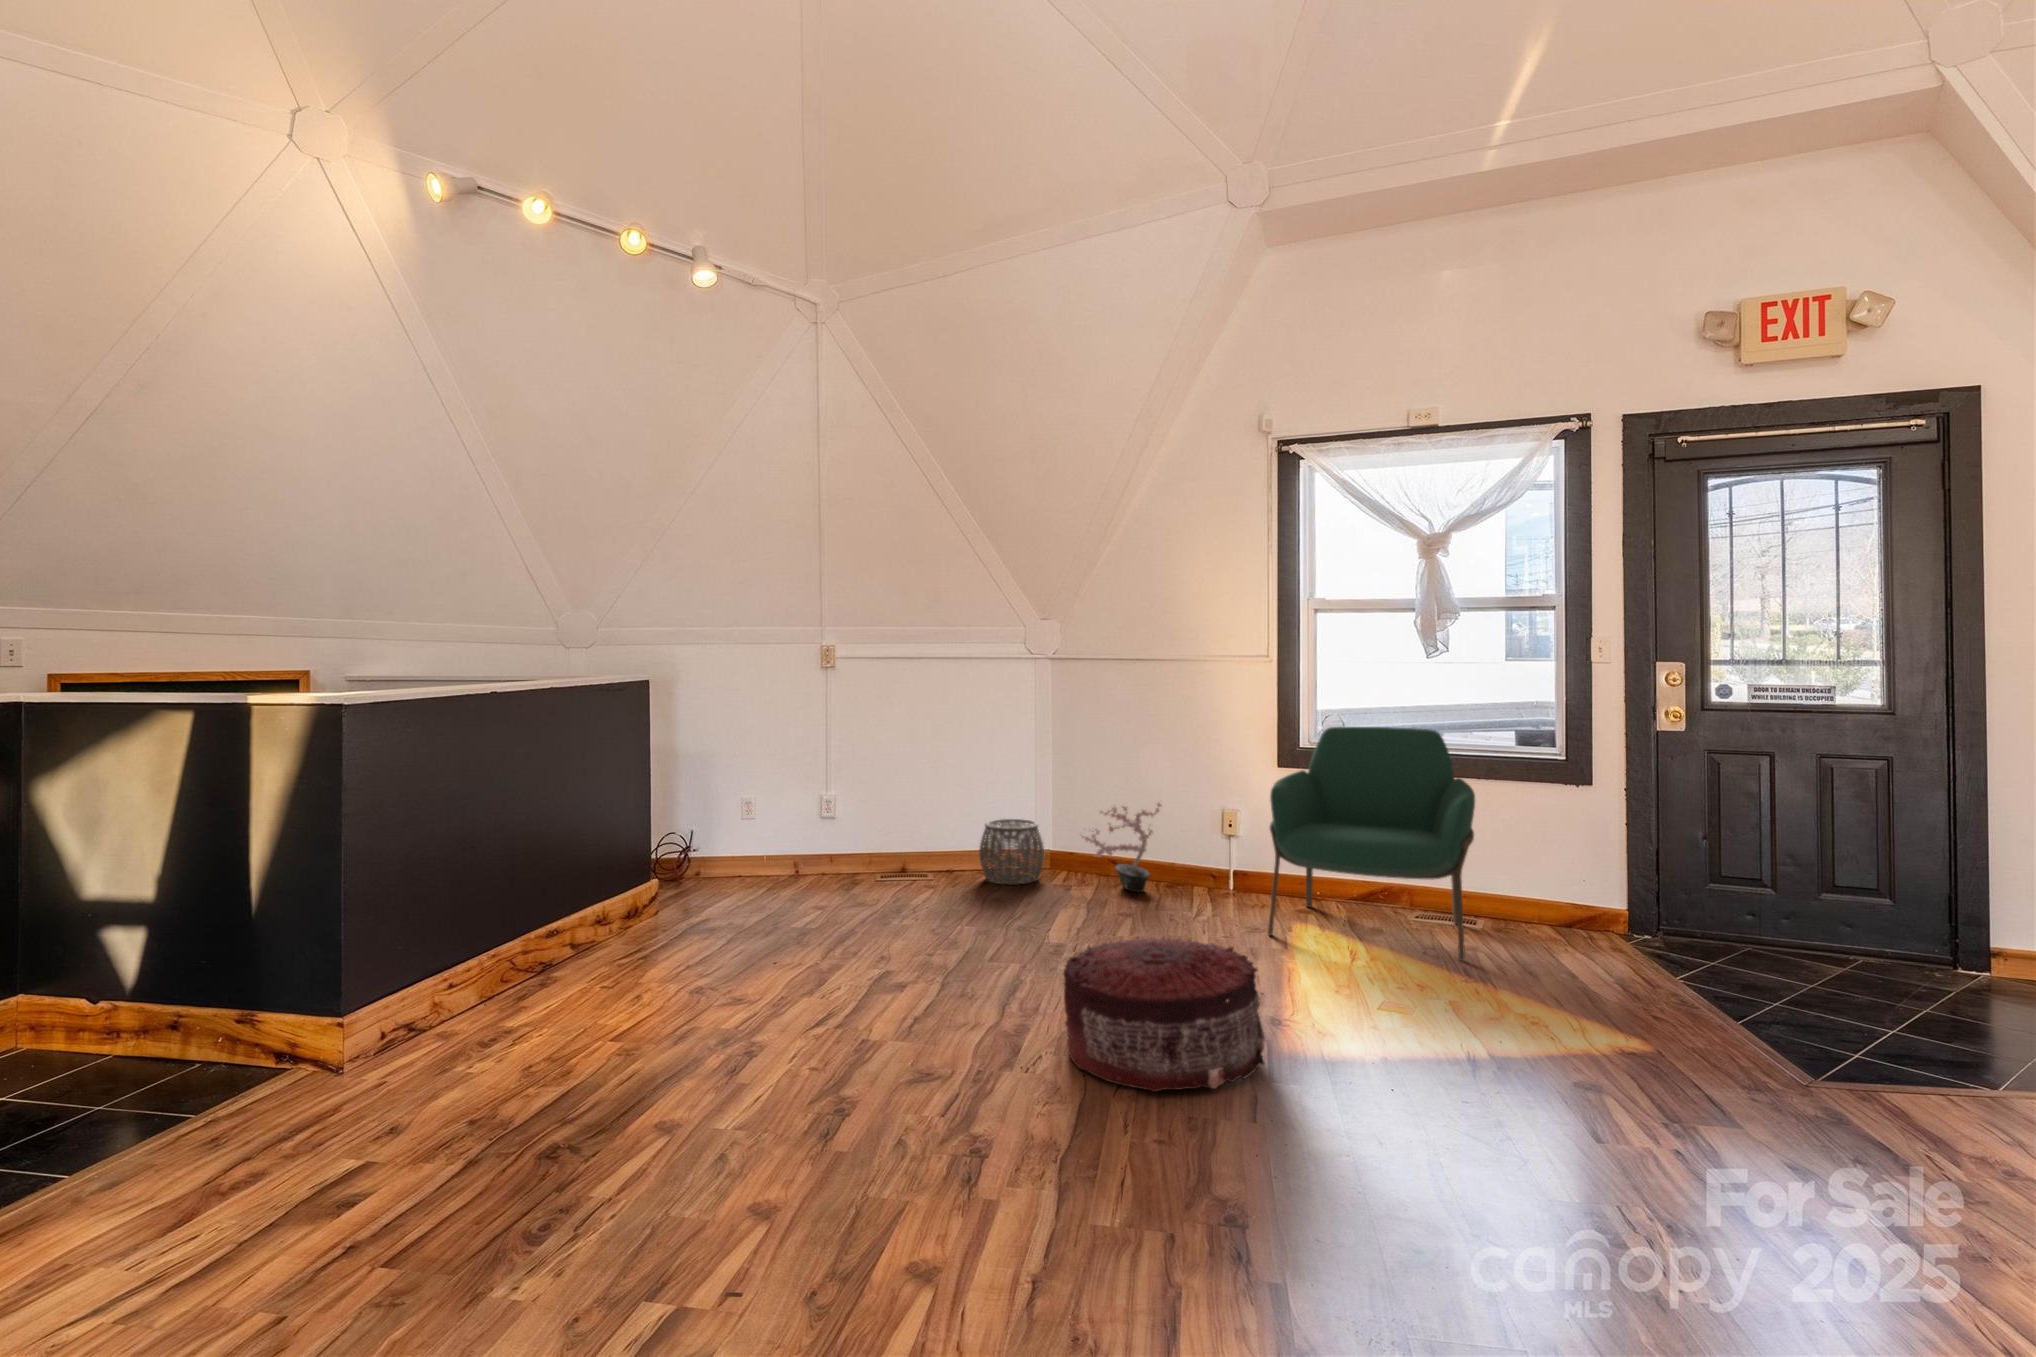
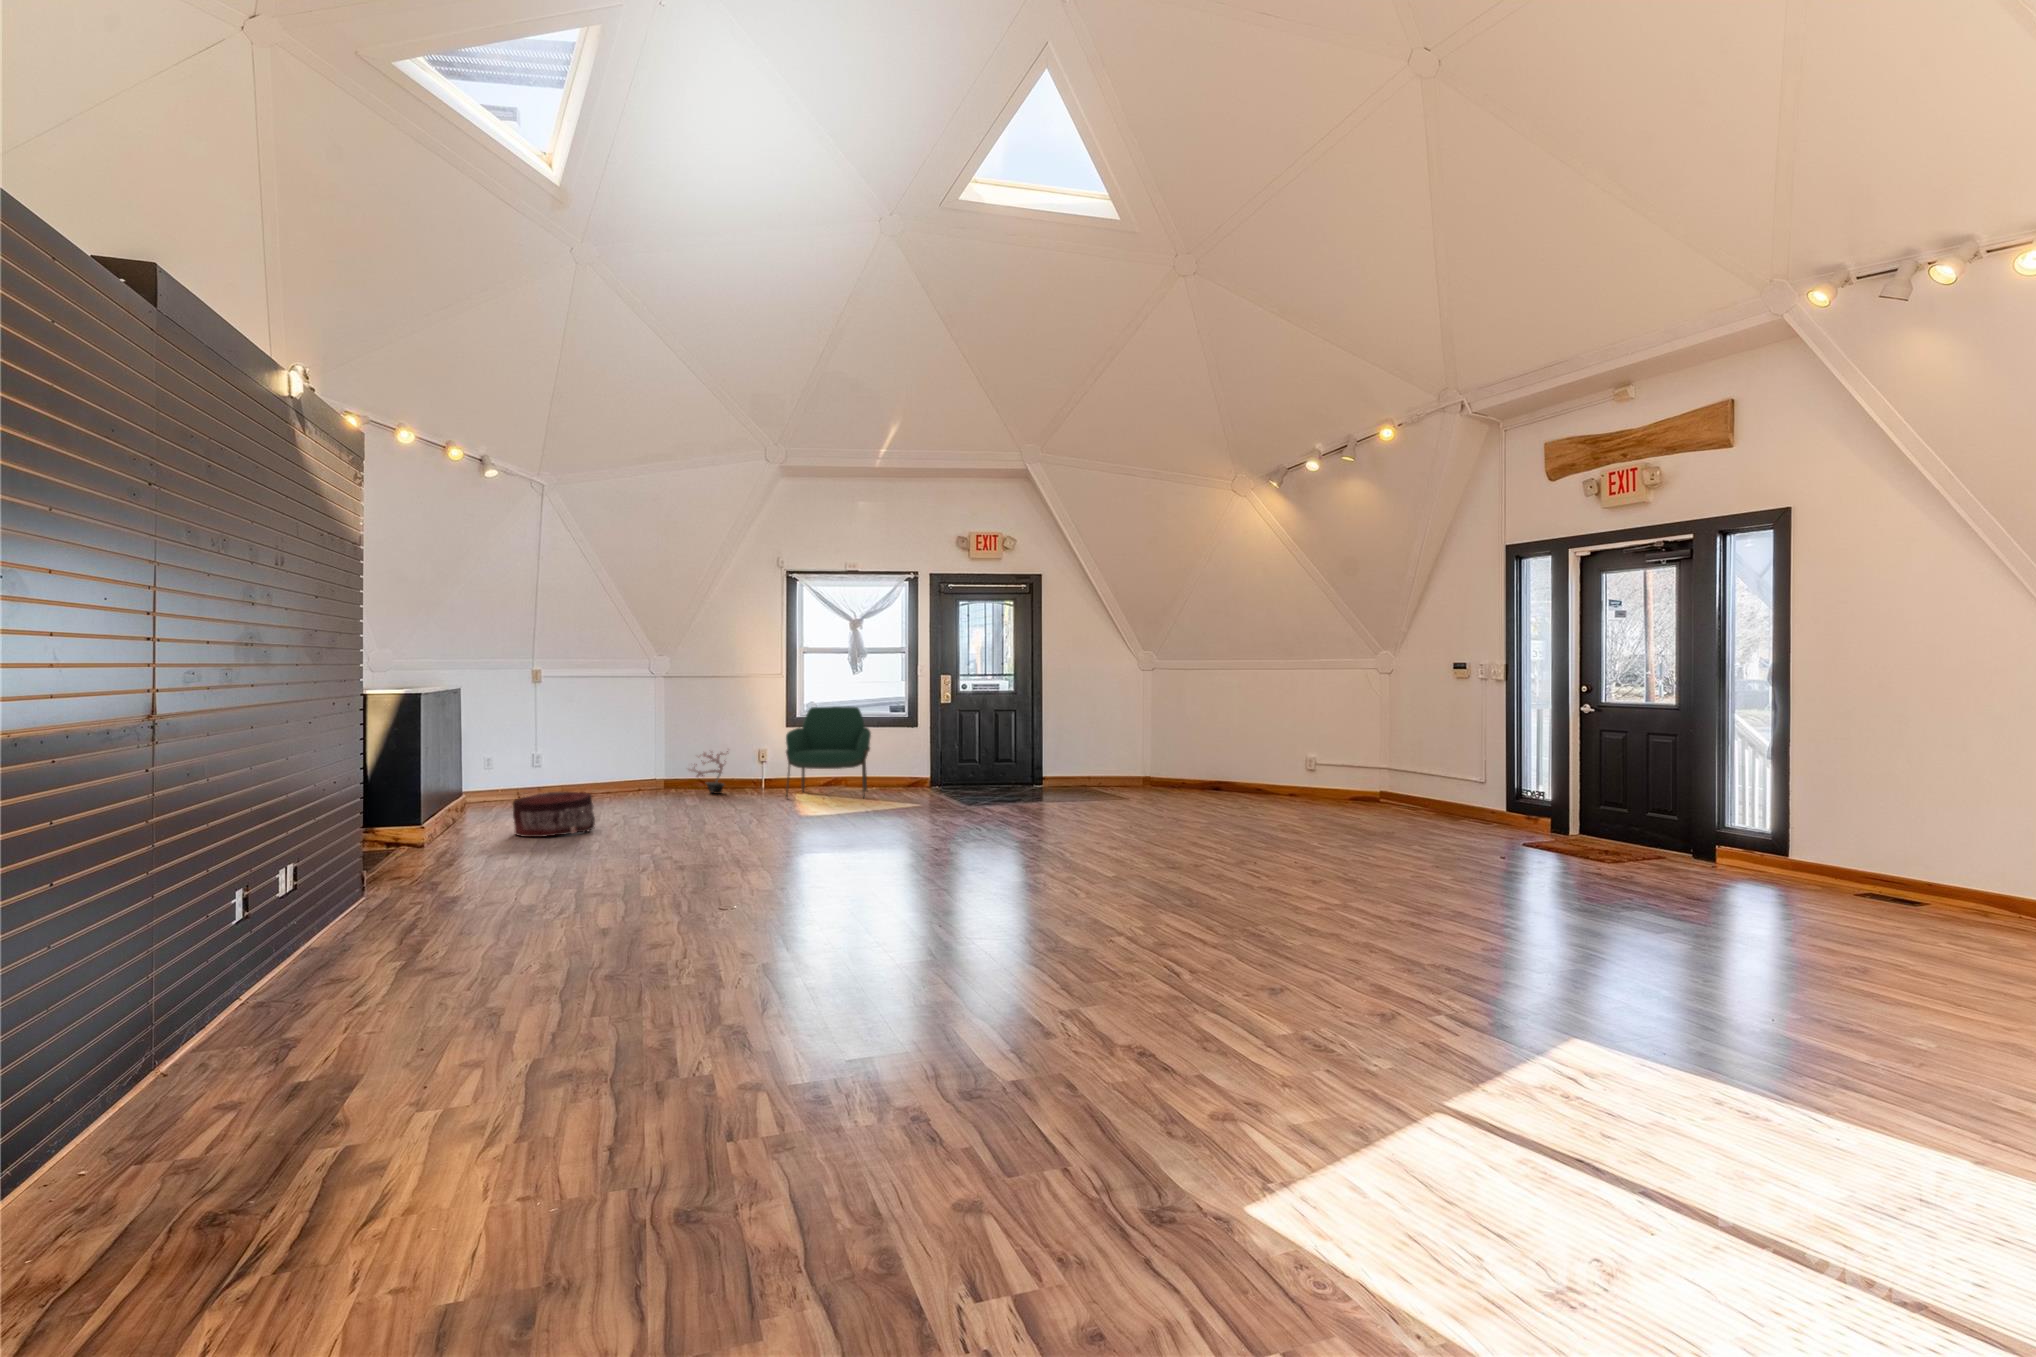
woven basket: present [979,819,1045,885] -> none [628,763,666,796]
pouf: present [1064,936,1265,1092] -> present [513,792,595,837]

